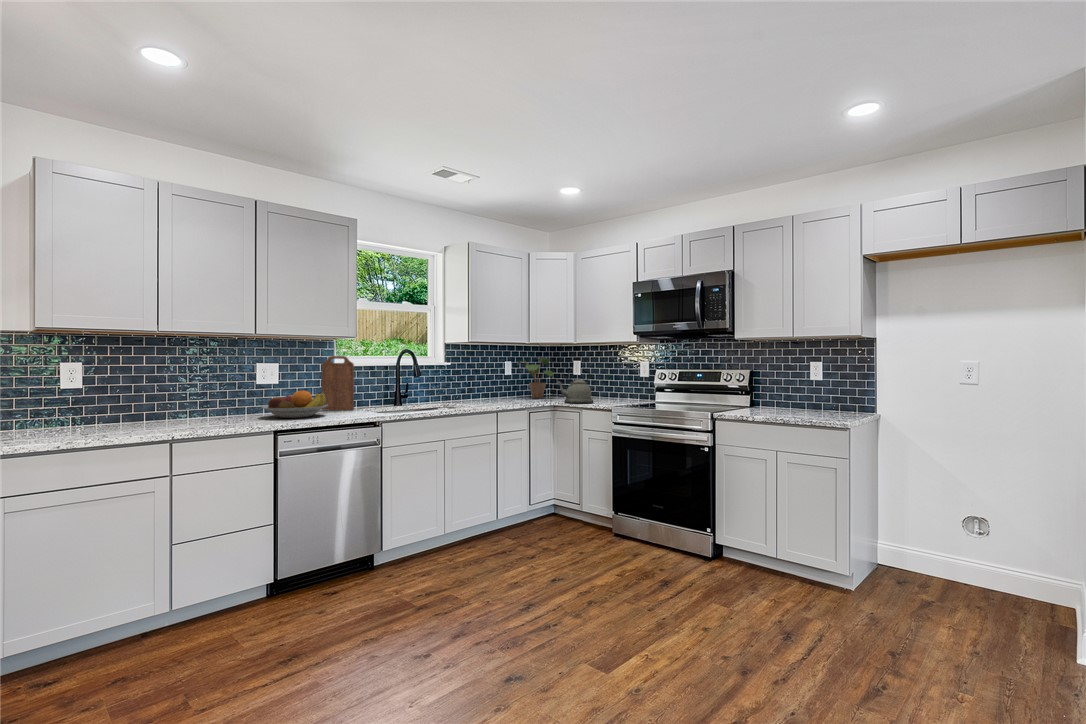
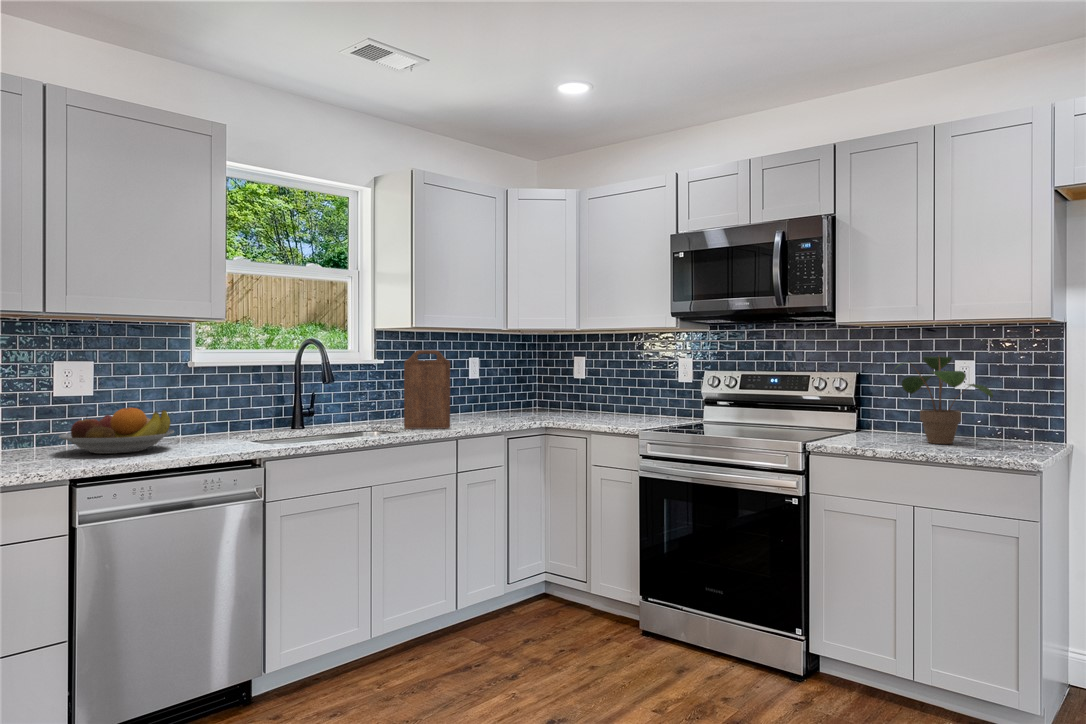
cutting board: present [321,356,354,410] -> present [404,350,450,429]
potted plant: present [517,358,553,398] -> present [893,356,993,444]
kettle: present [557,370,593,403] -> none [550,371,608,425]

